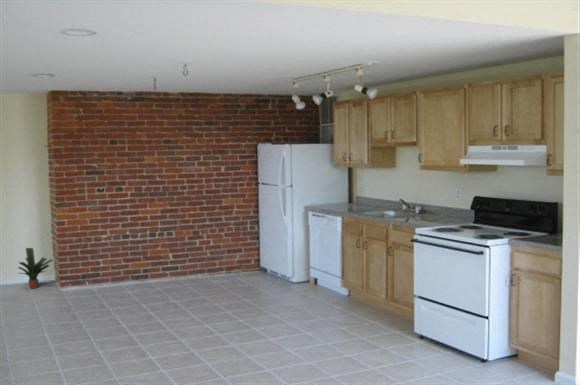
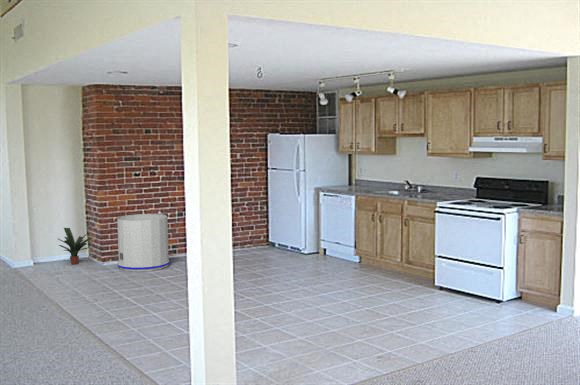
trash can: none [71,234,131,300] -> present [117,214,170,271]

